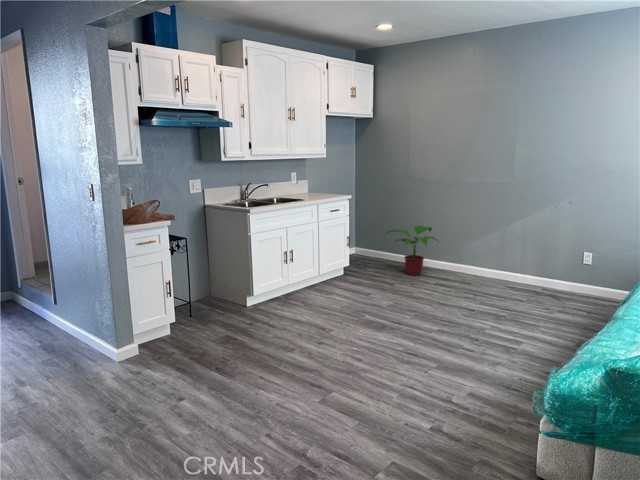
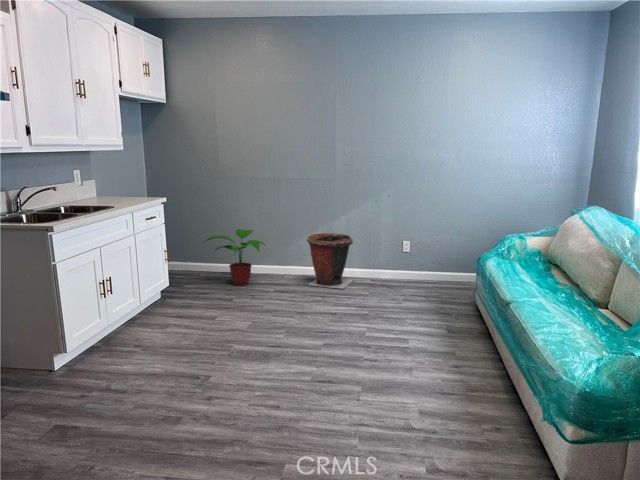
trash can: none [472,236,525,292] -> present [307,233,353,289]

